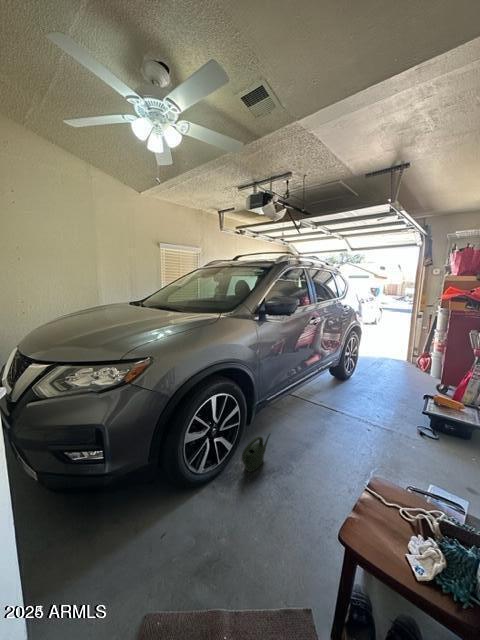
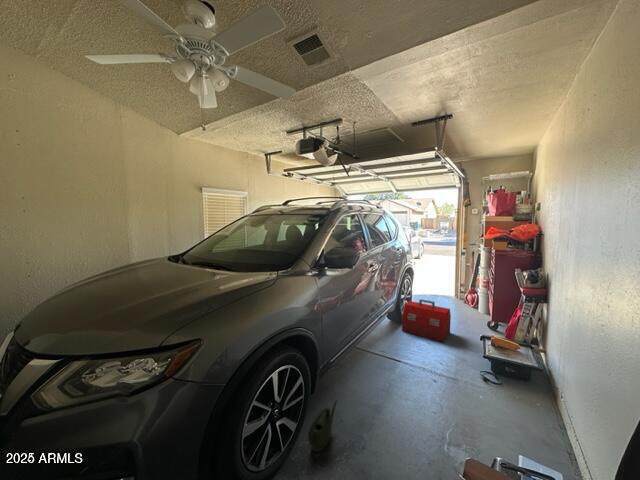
toolbox: none [344,357,396,399] -> present [402,299,451,342]

